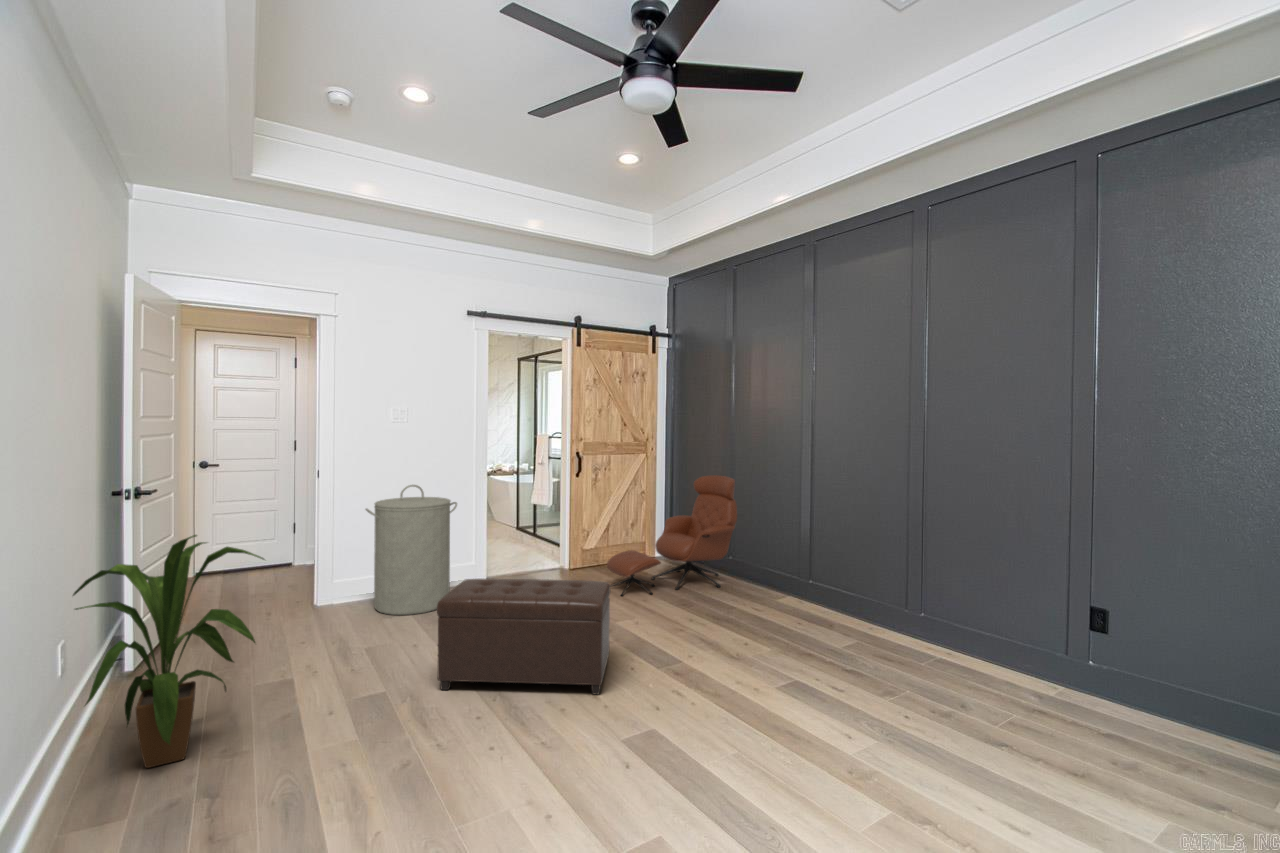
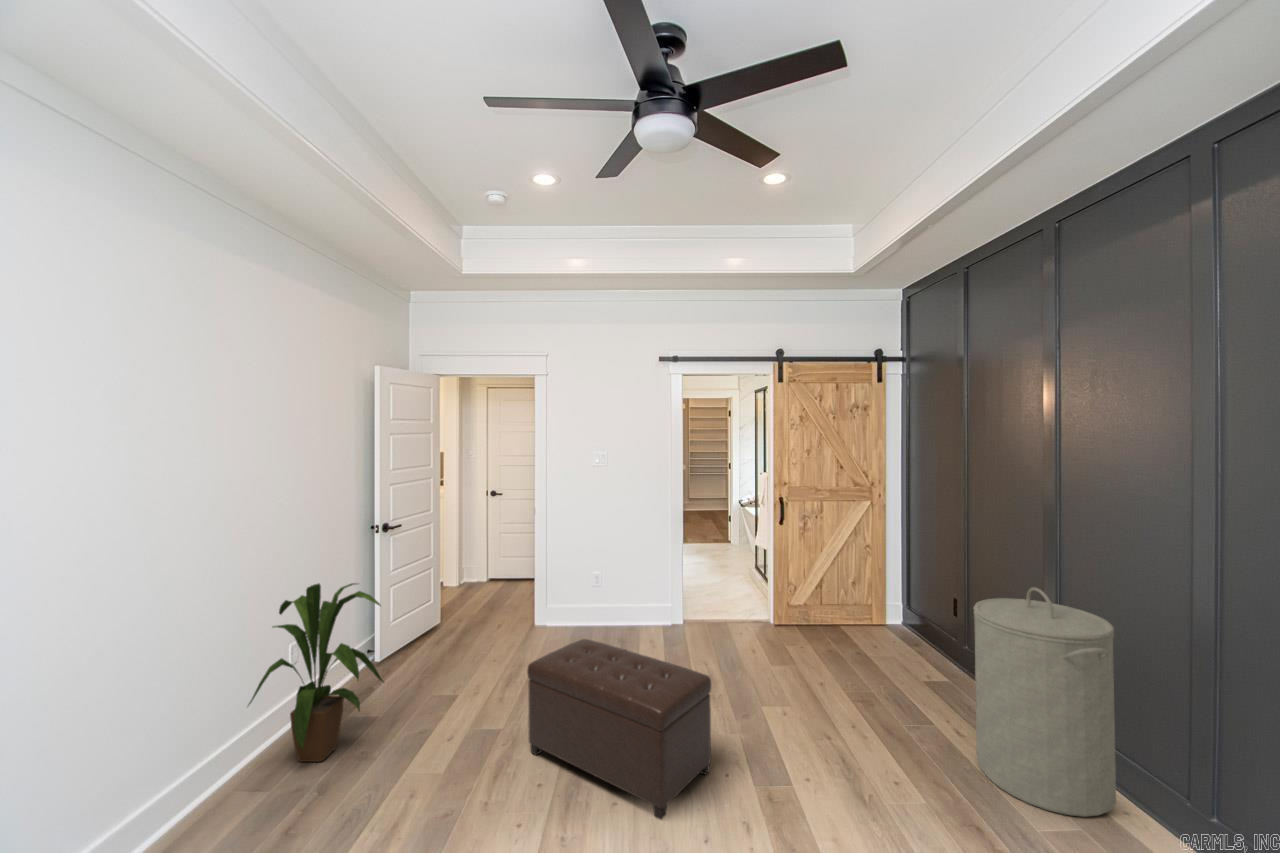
lounge chair: present [607,475,737,596] -> none [793,536,973,690]
laundry hamper: present [366,485,457,615] -> present [974,588,1116,817]

